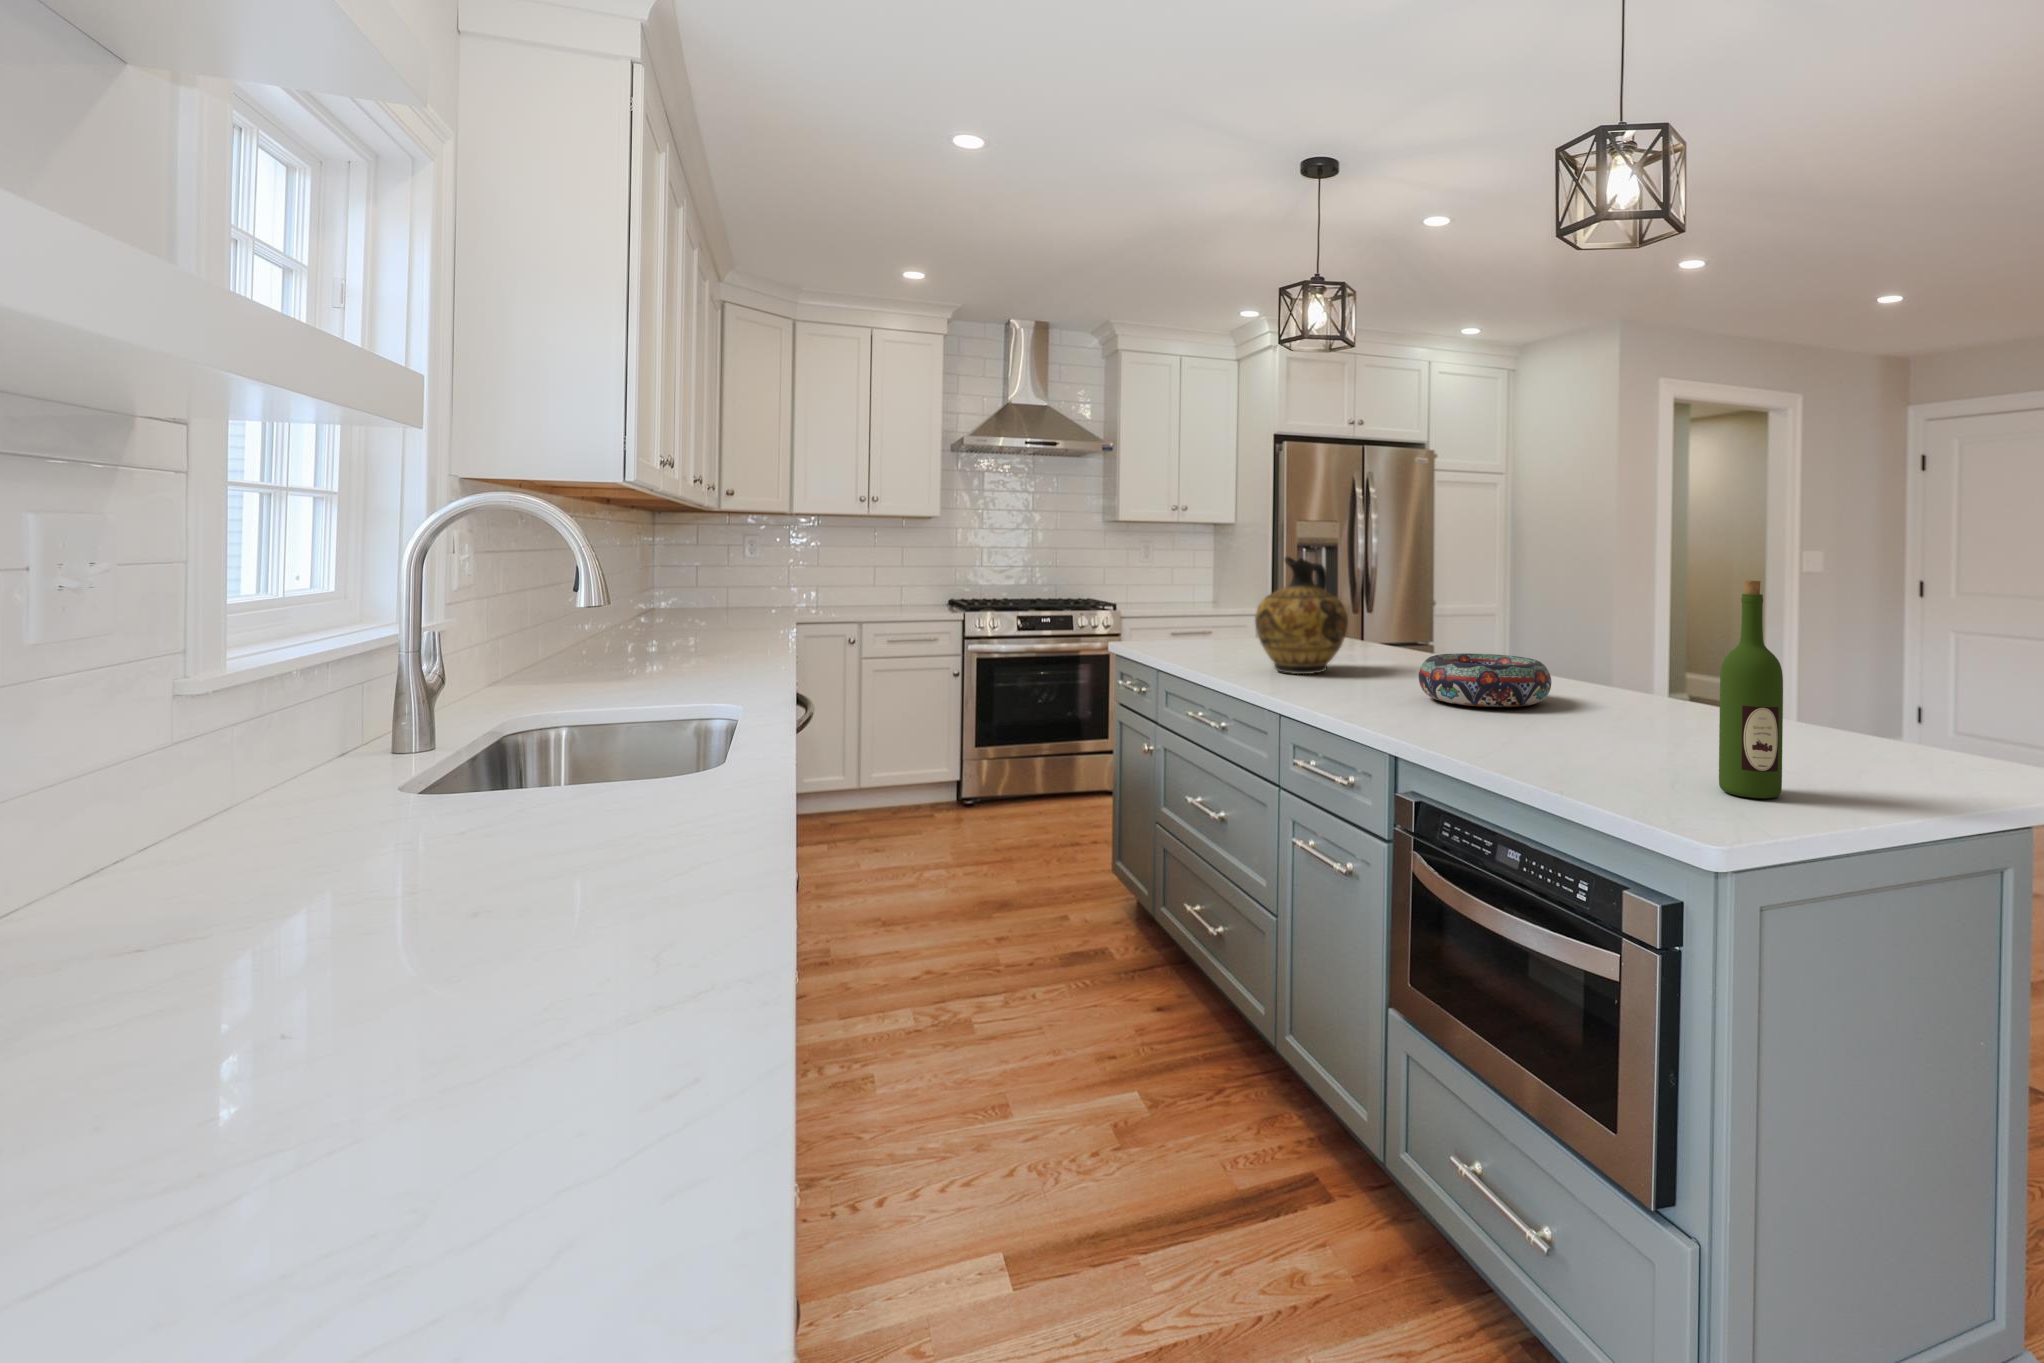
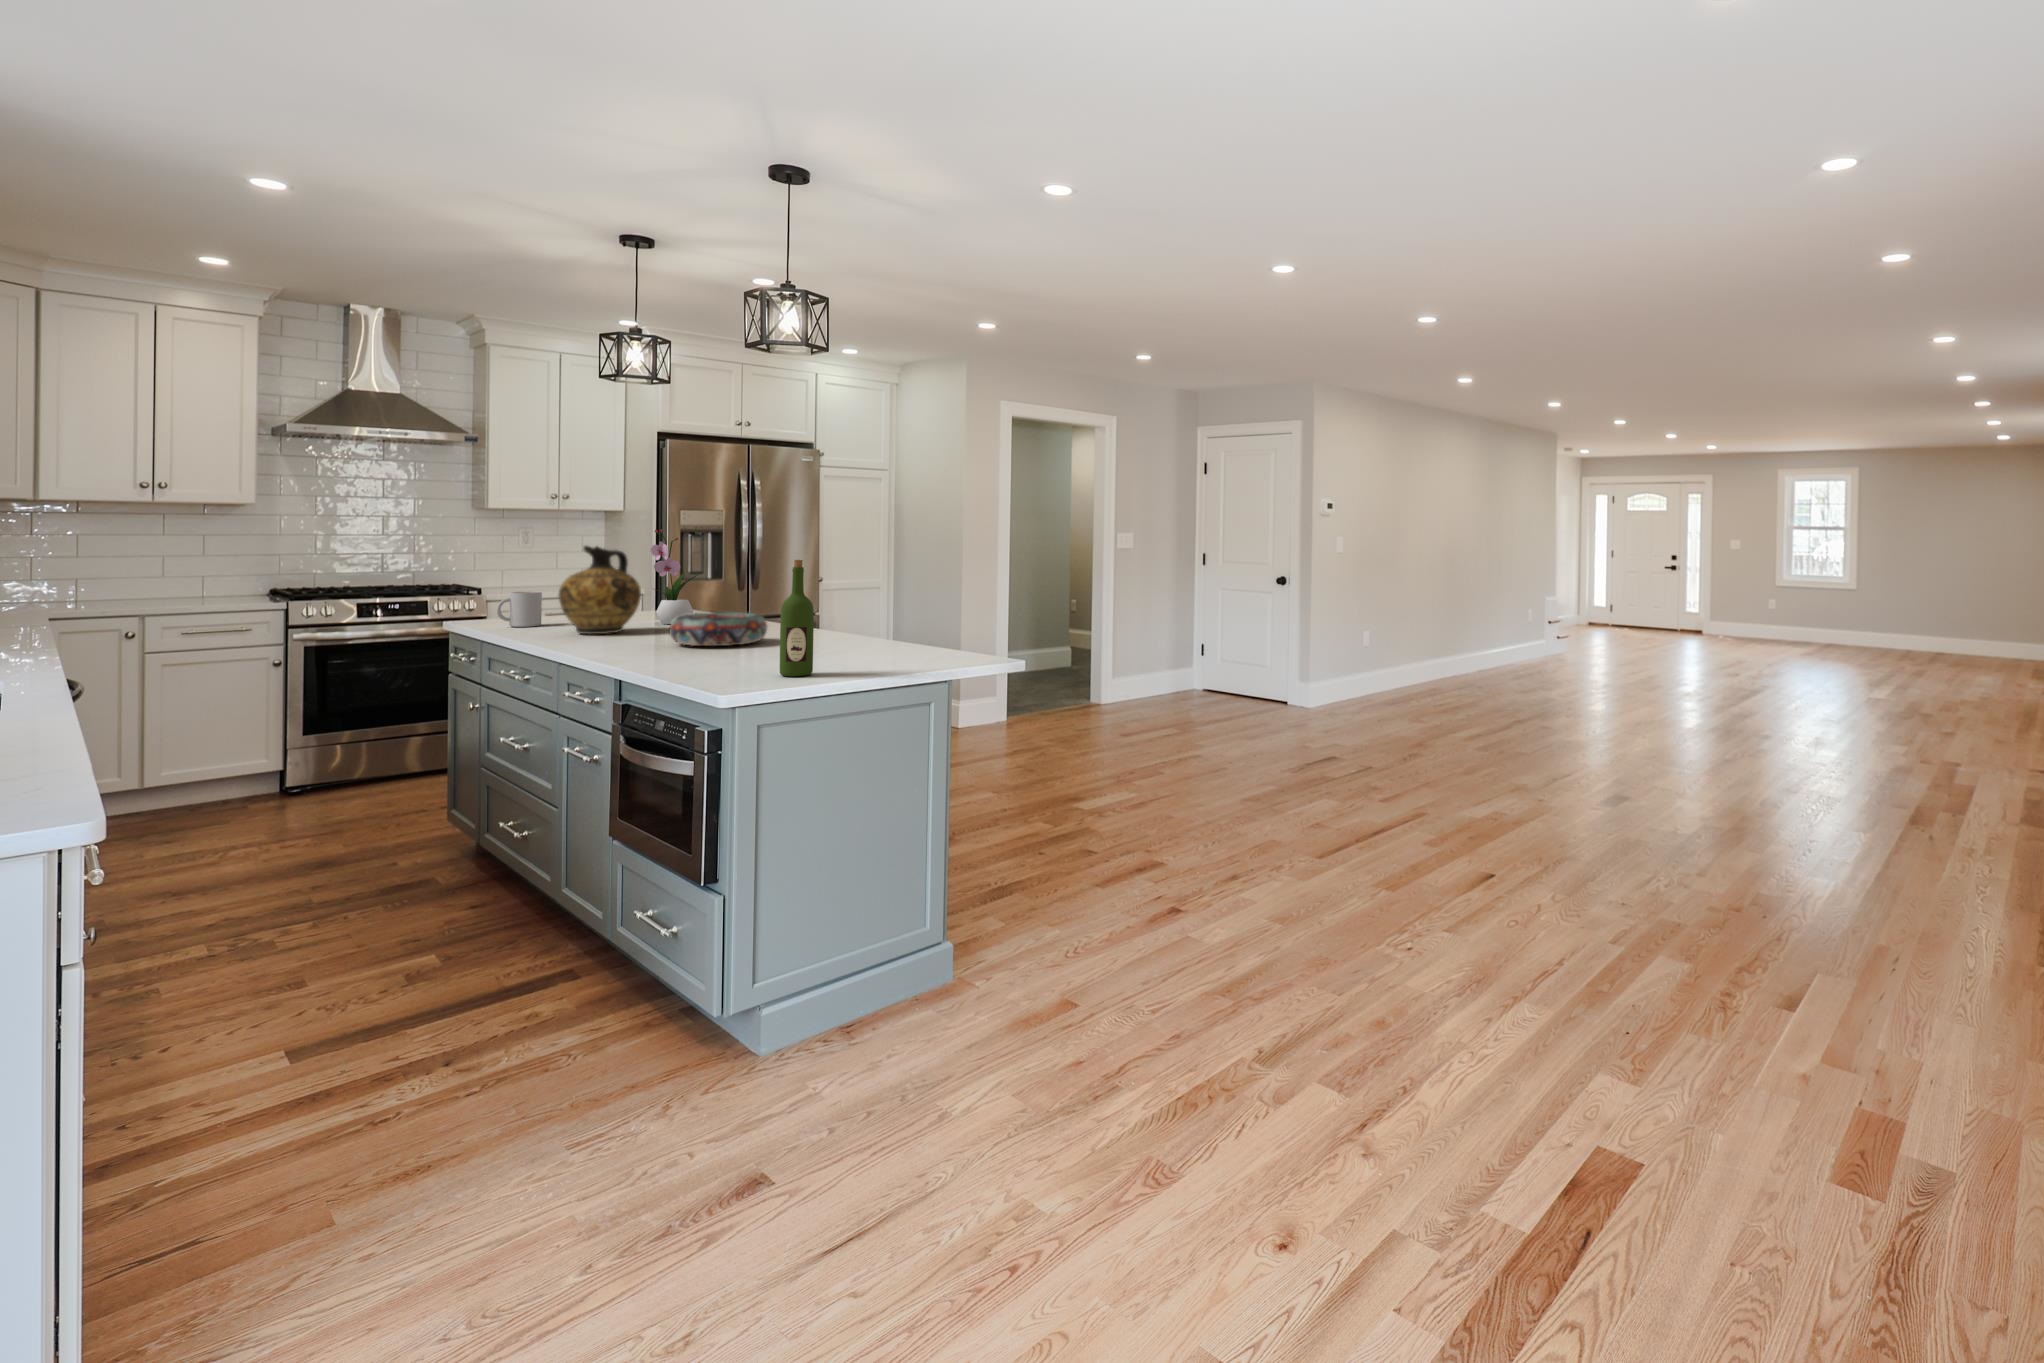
flower arrangement: none [1344,537,1398,661] -> present [651,529,698,624]
mug: none [1177,613,1221,657] -> present [497,591,542,627]

